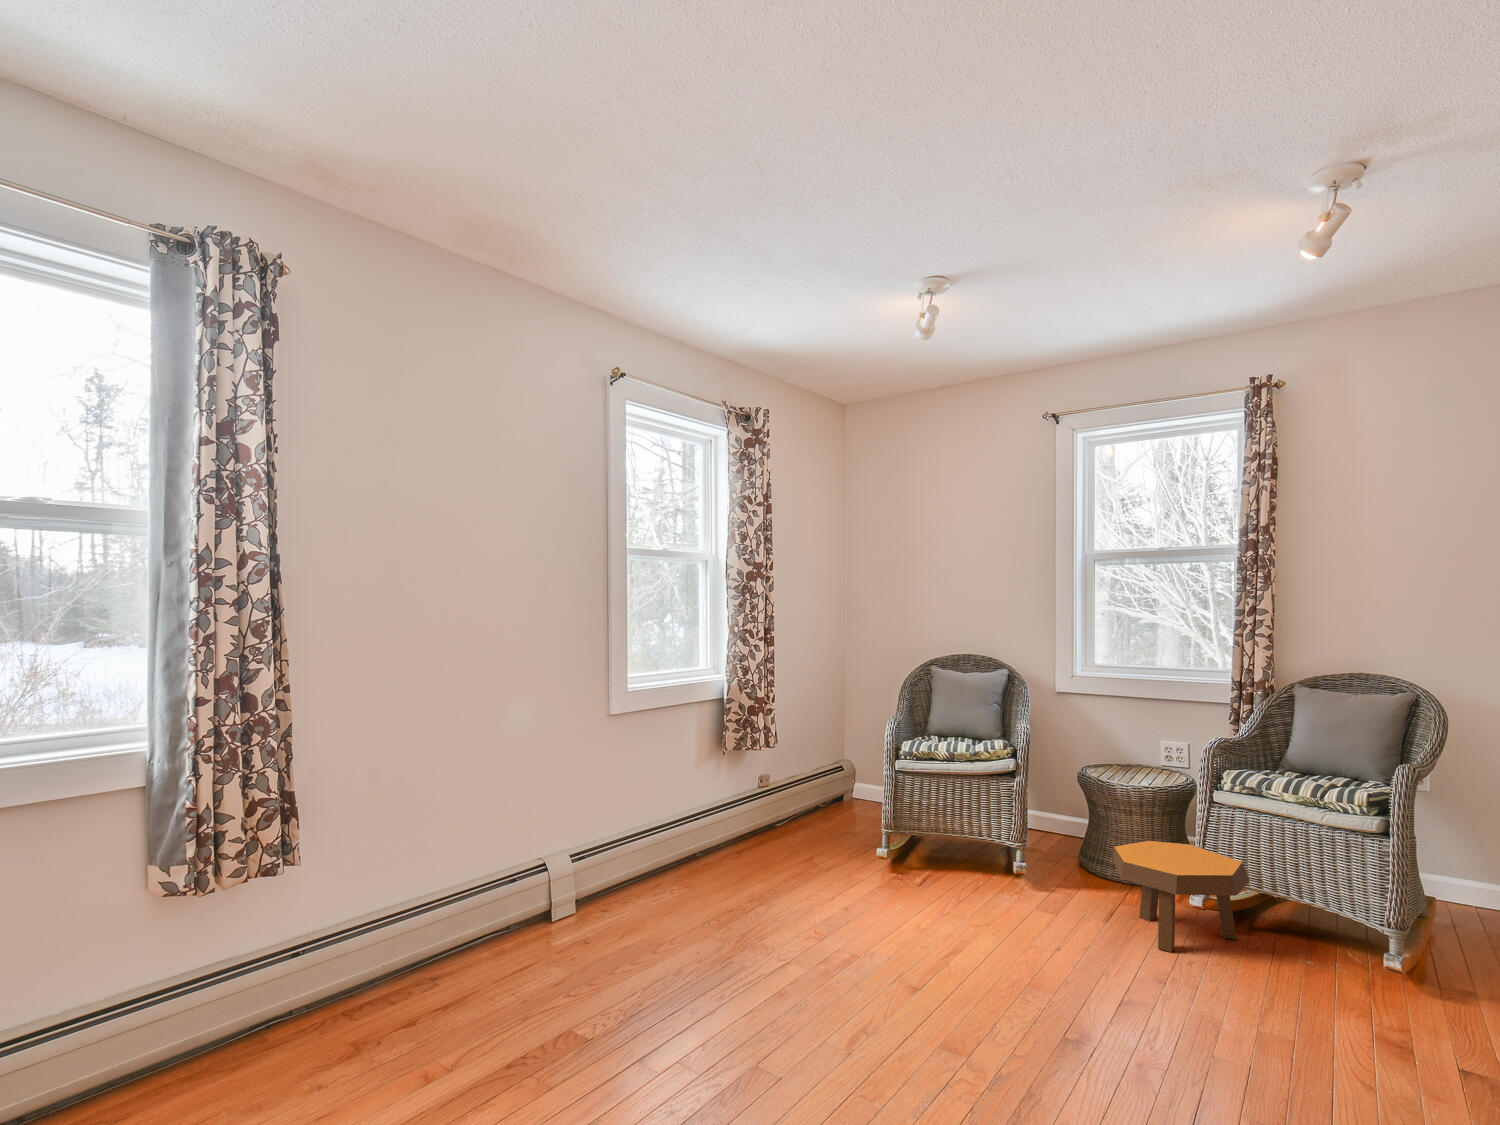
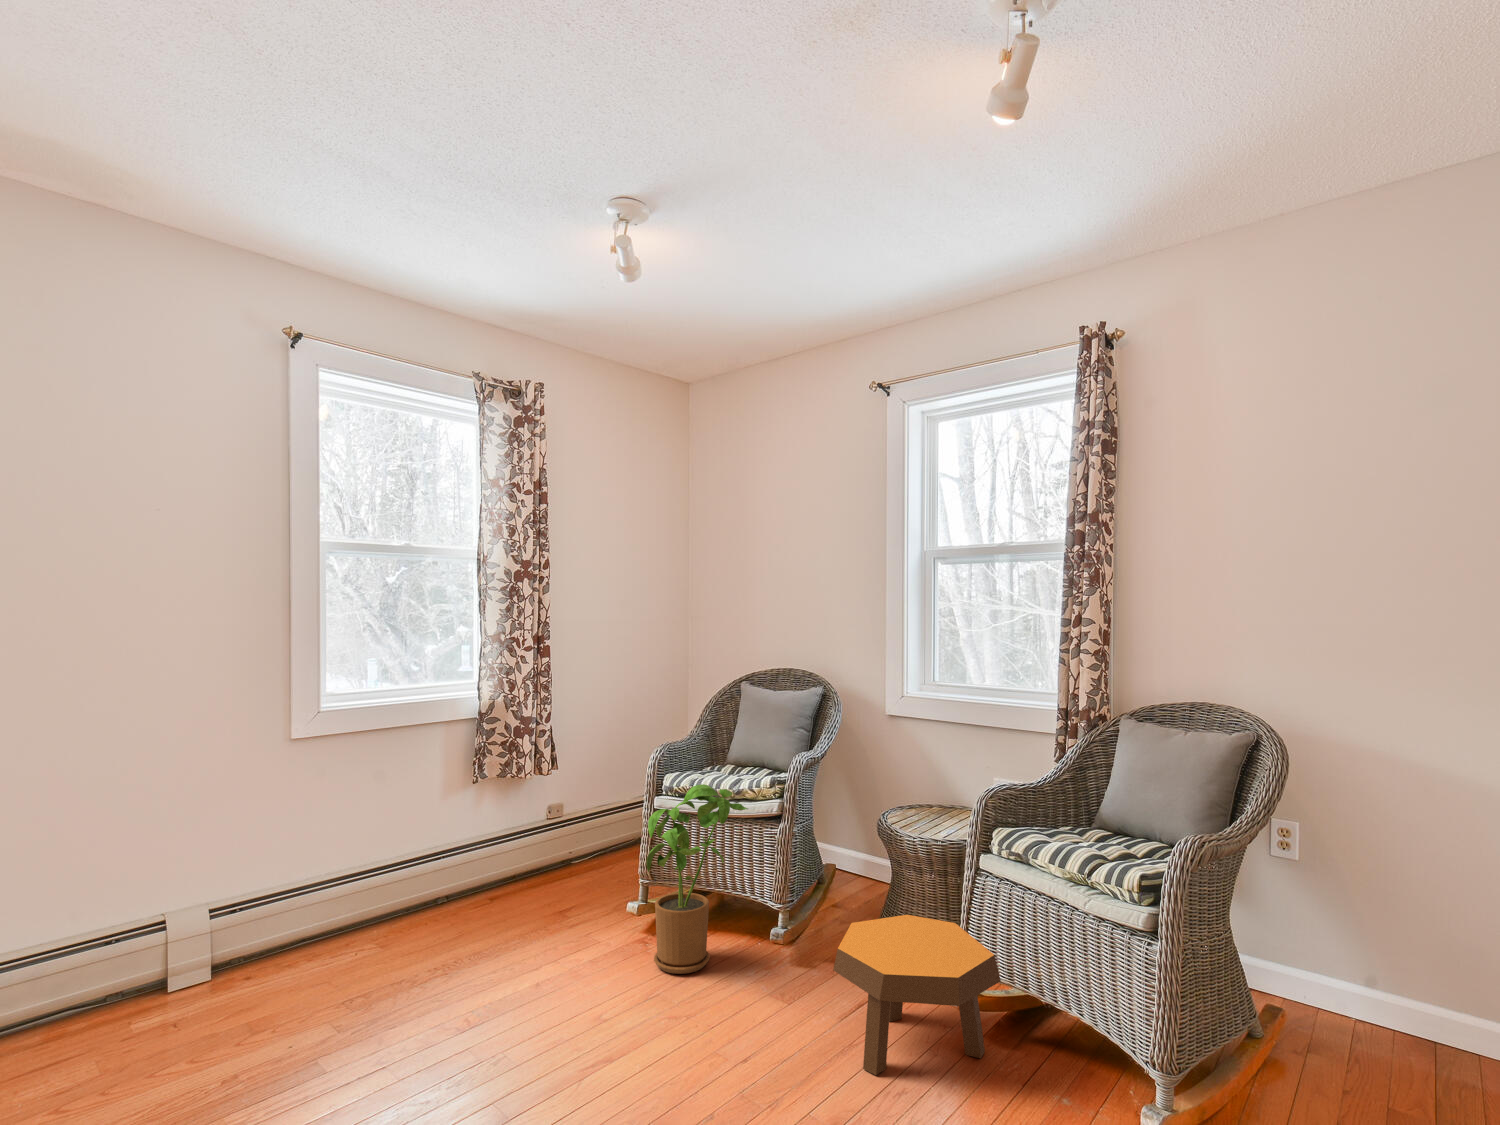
house plant: none [918,744,1004,897] -> present [646,784,748,974]

